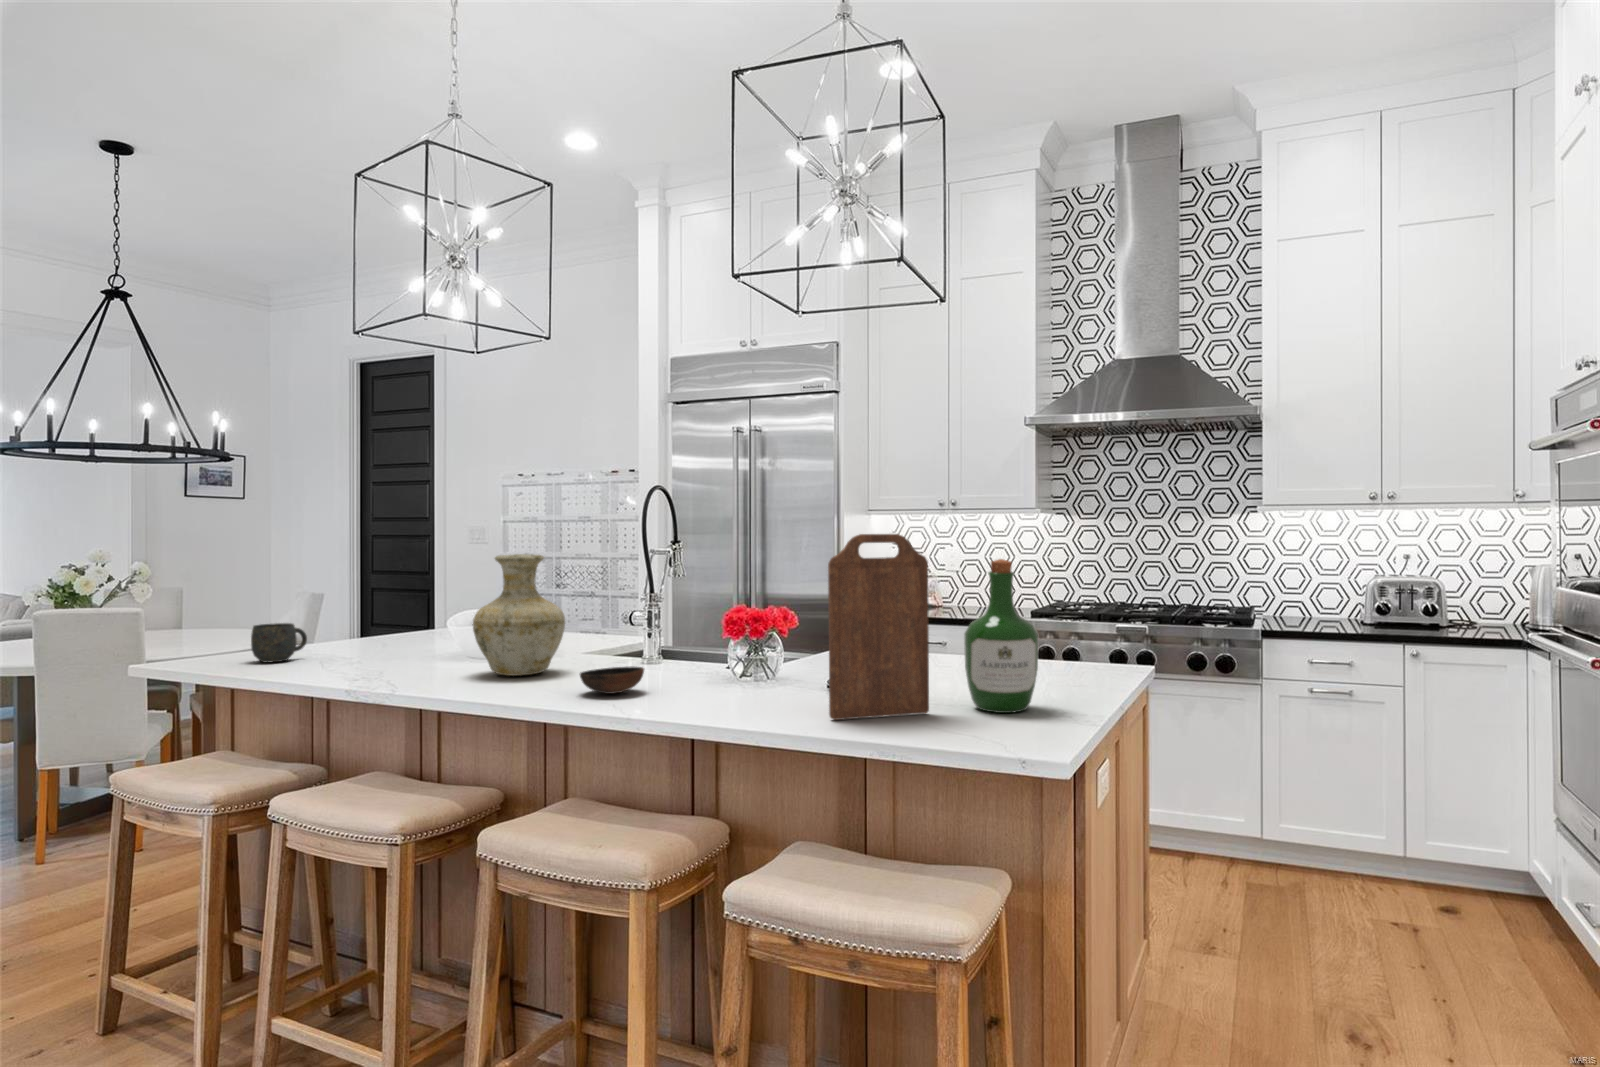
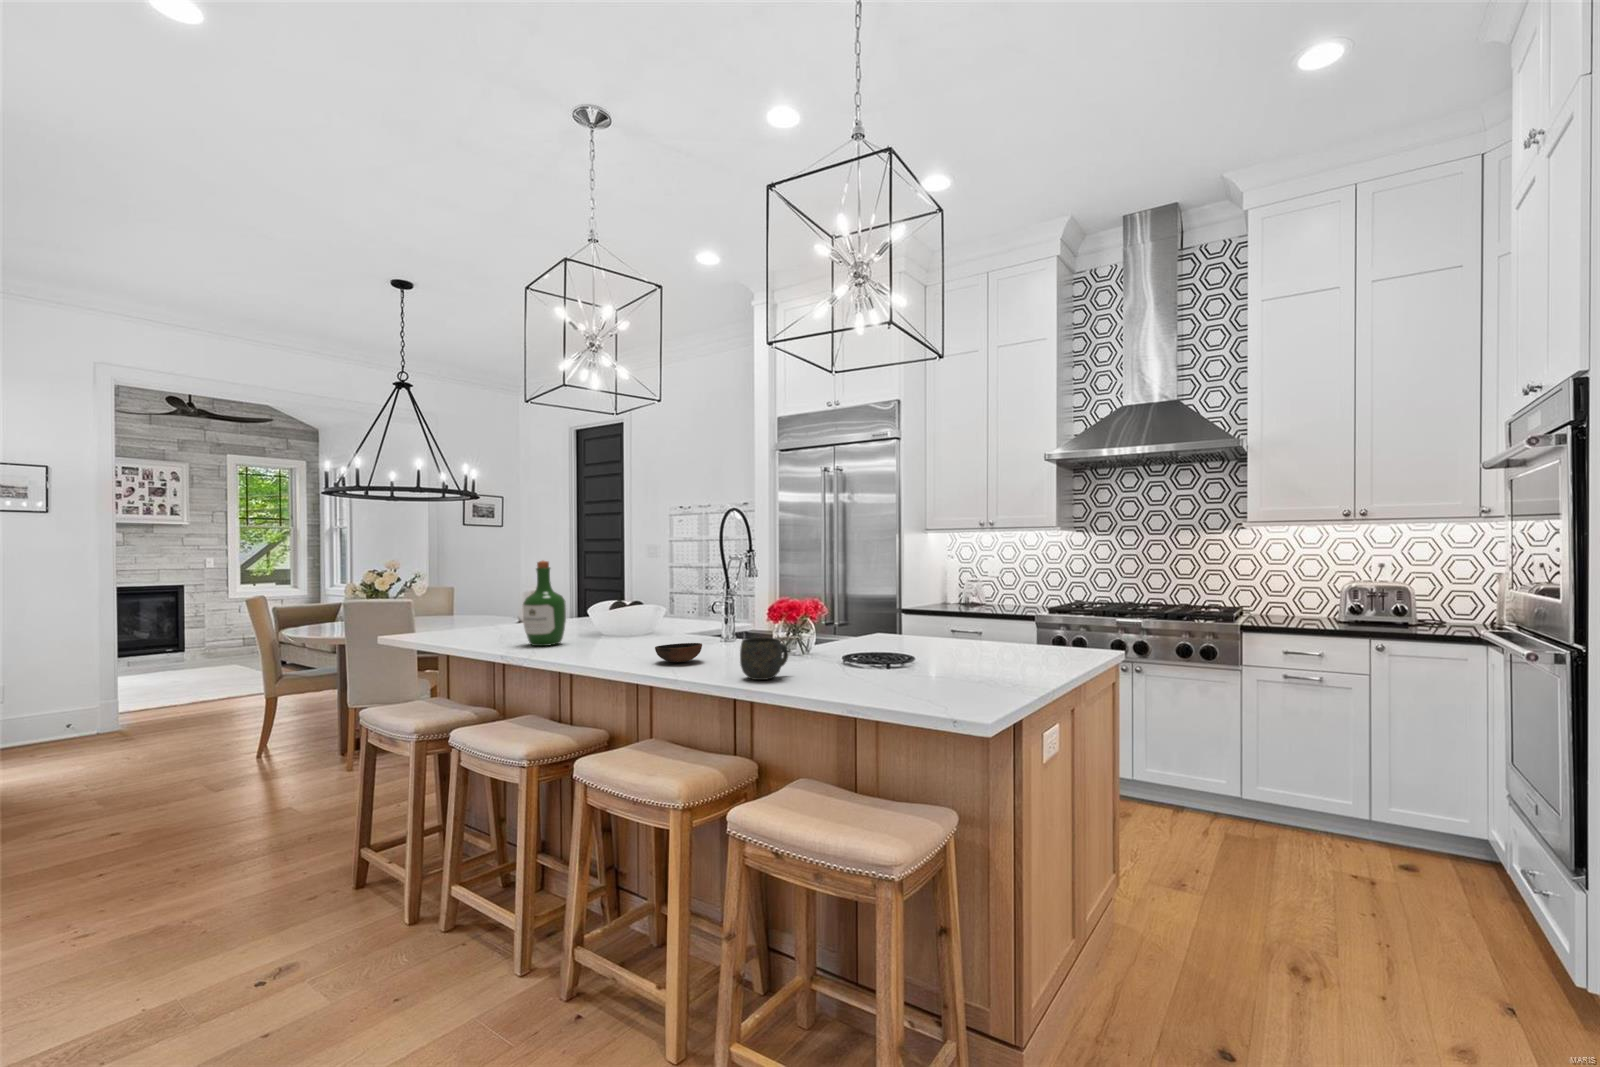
cutting board: present [828,534,929,720] -> none [819,544,900,685]
vase: present [473,554,565,676] -> none [592,561,659,648]
wine bottle: present [964,559,1038,713] -> present [522,561,566,646]
mug: present [251,623,307,663] -> present [740,637,788,680]

